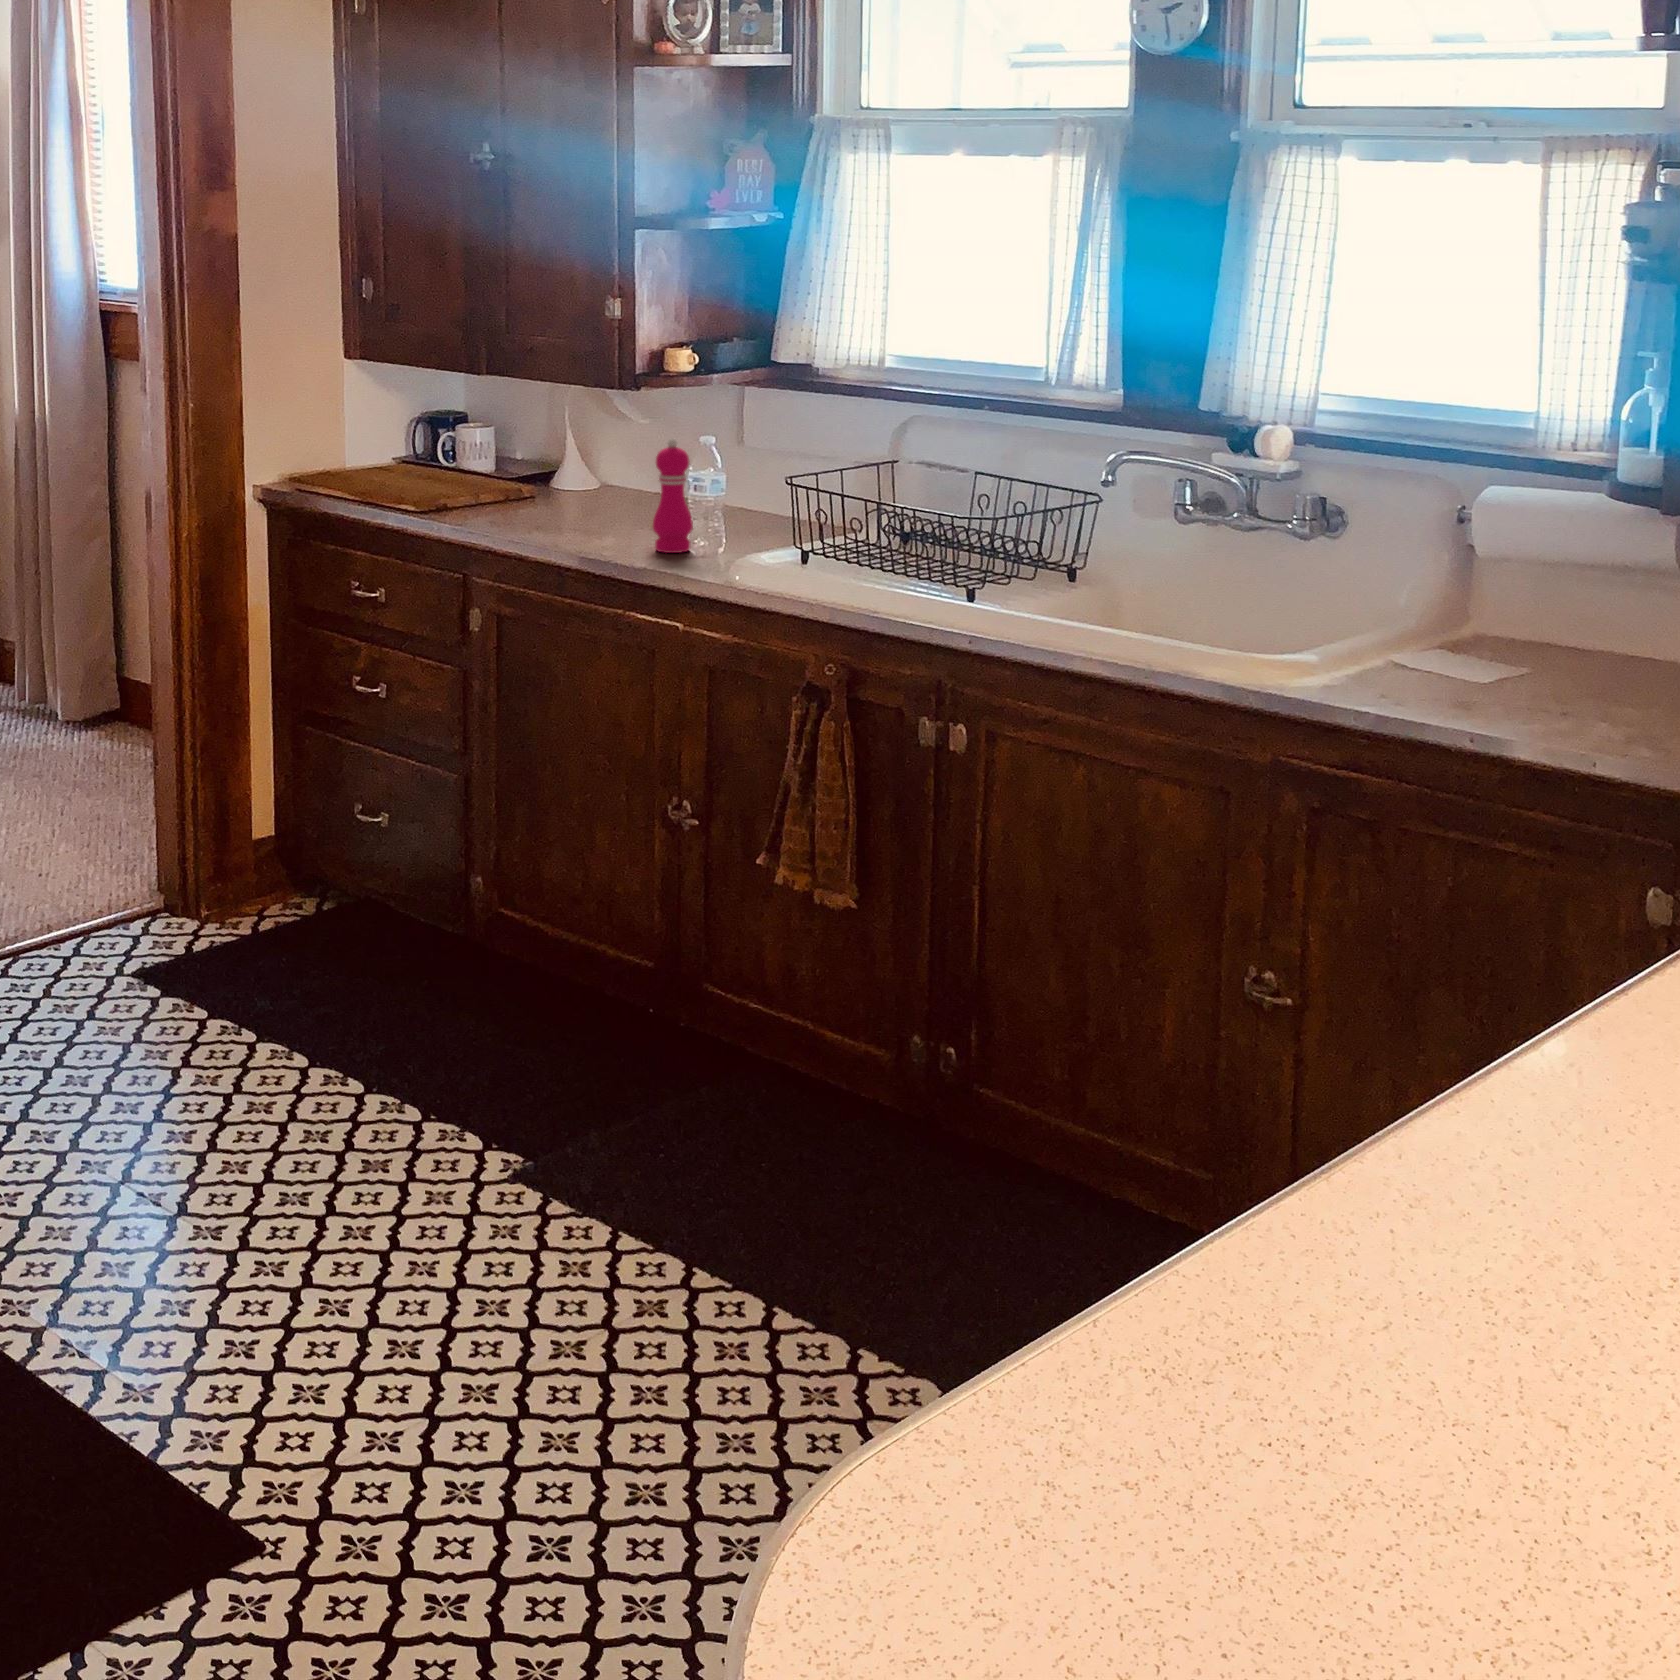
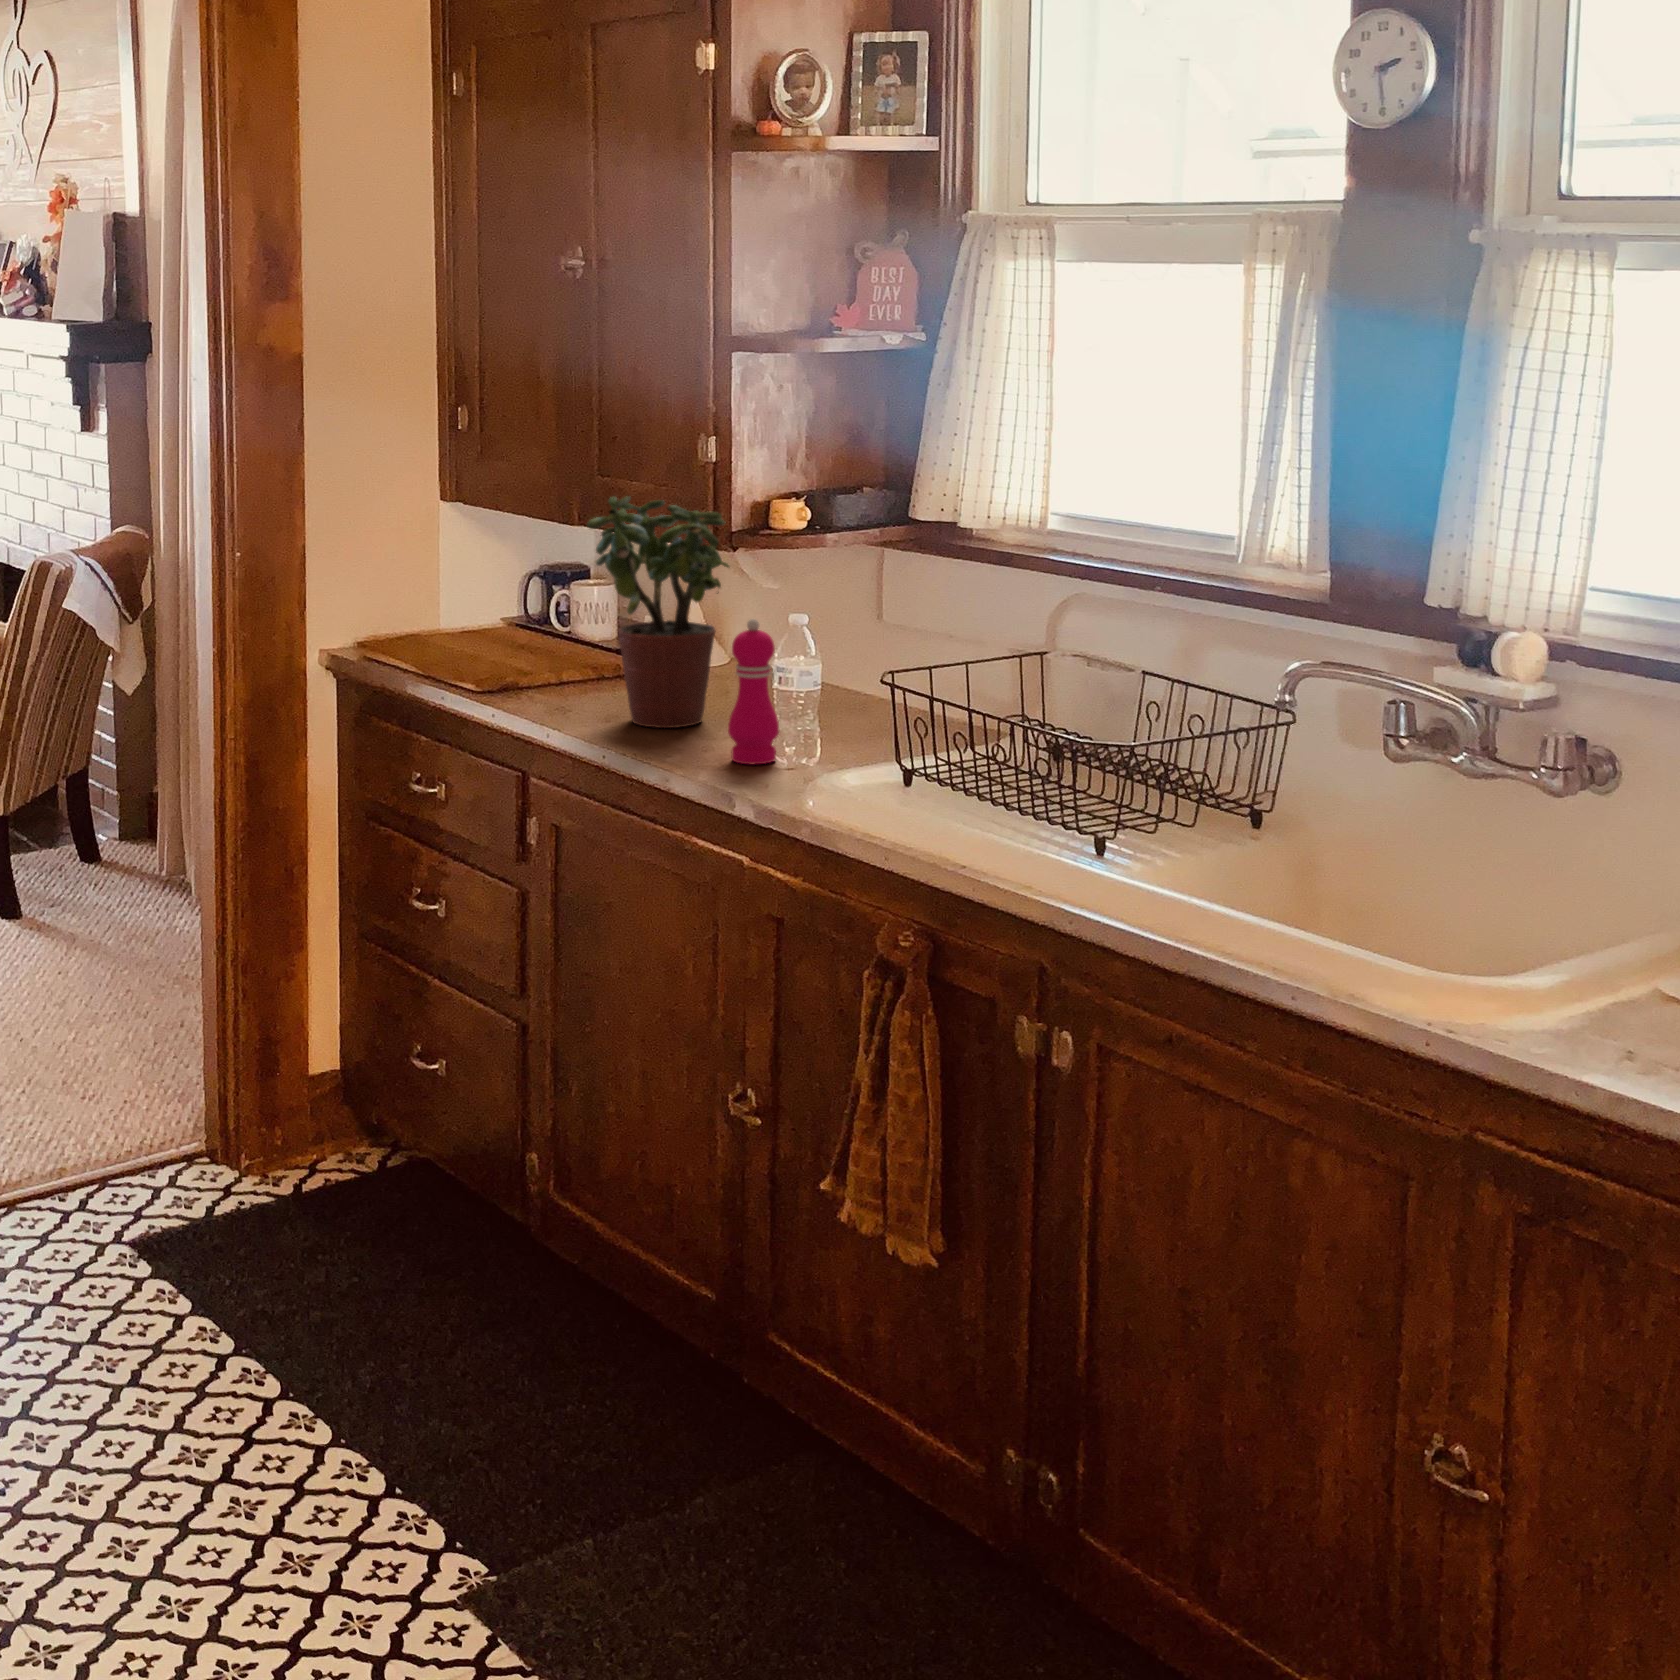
potted plant: none [524,344,638,531] -> present [587,496,729,728]

